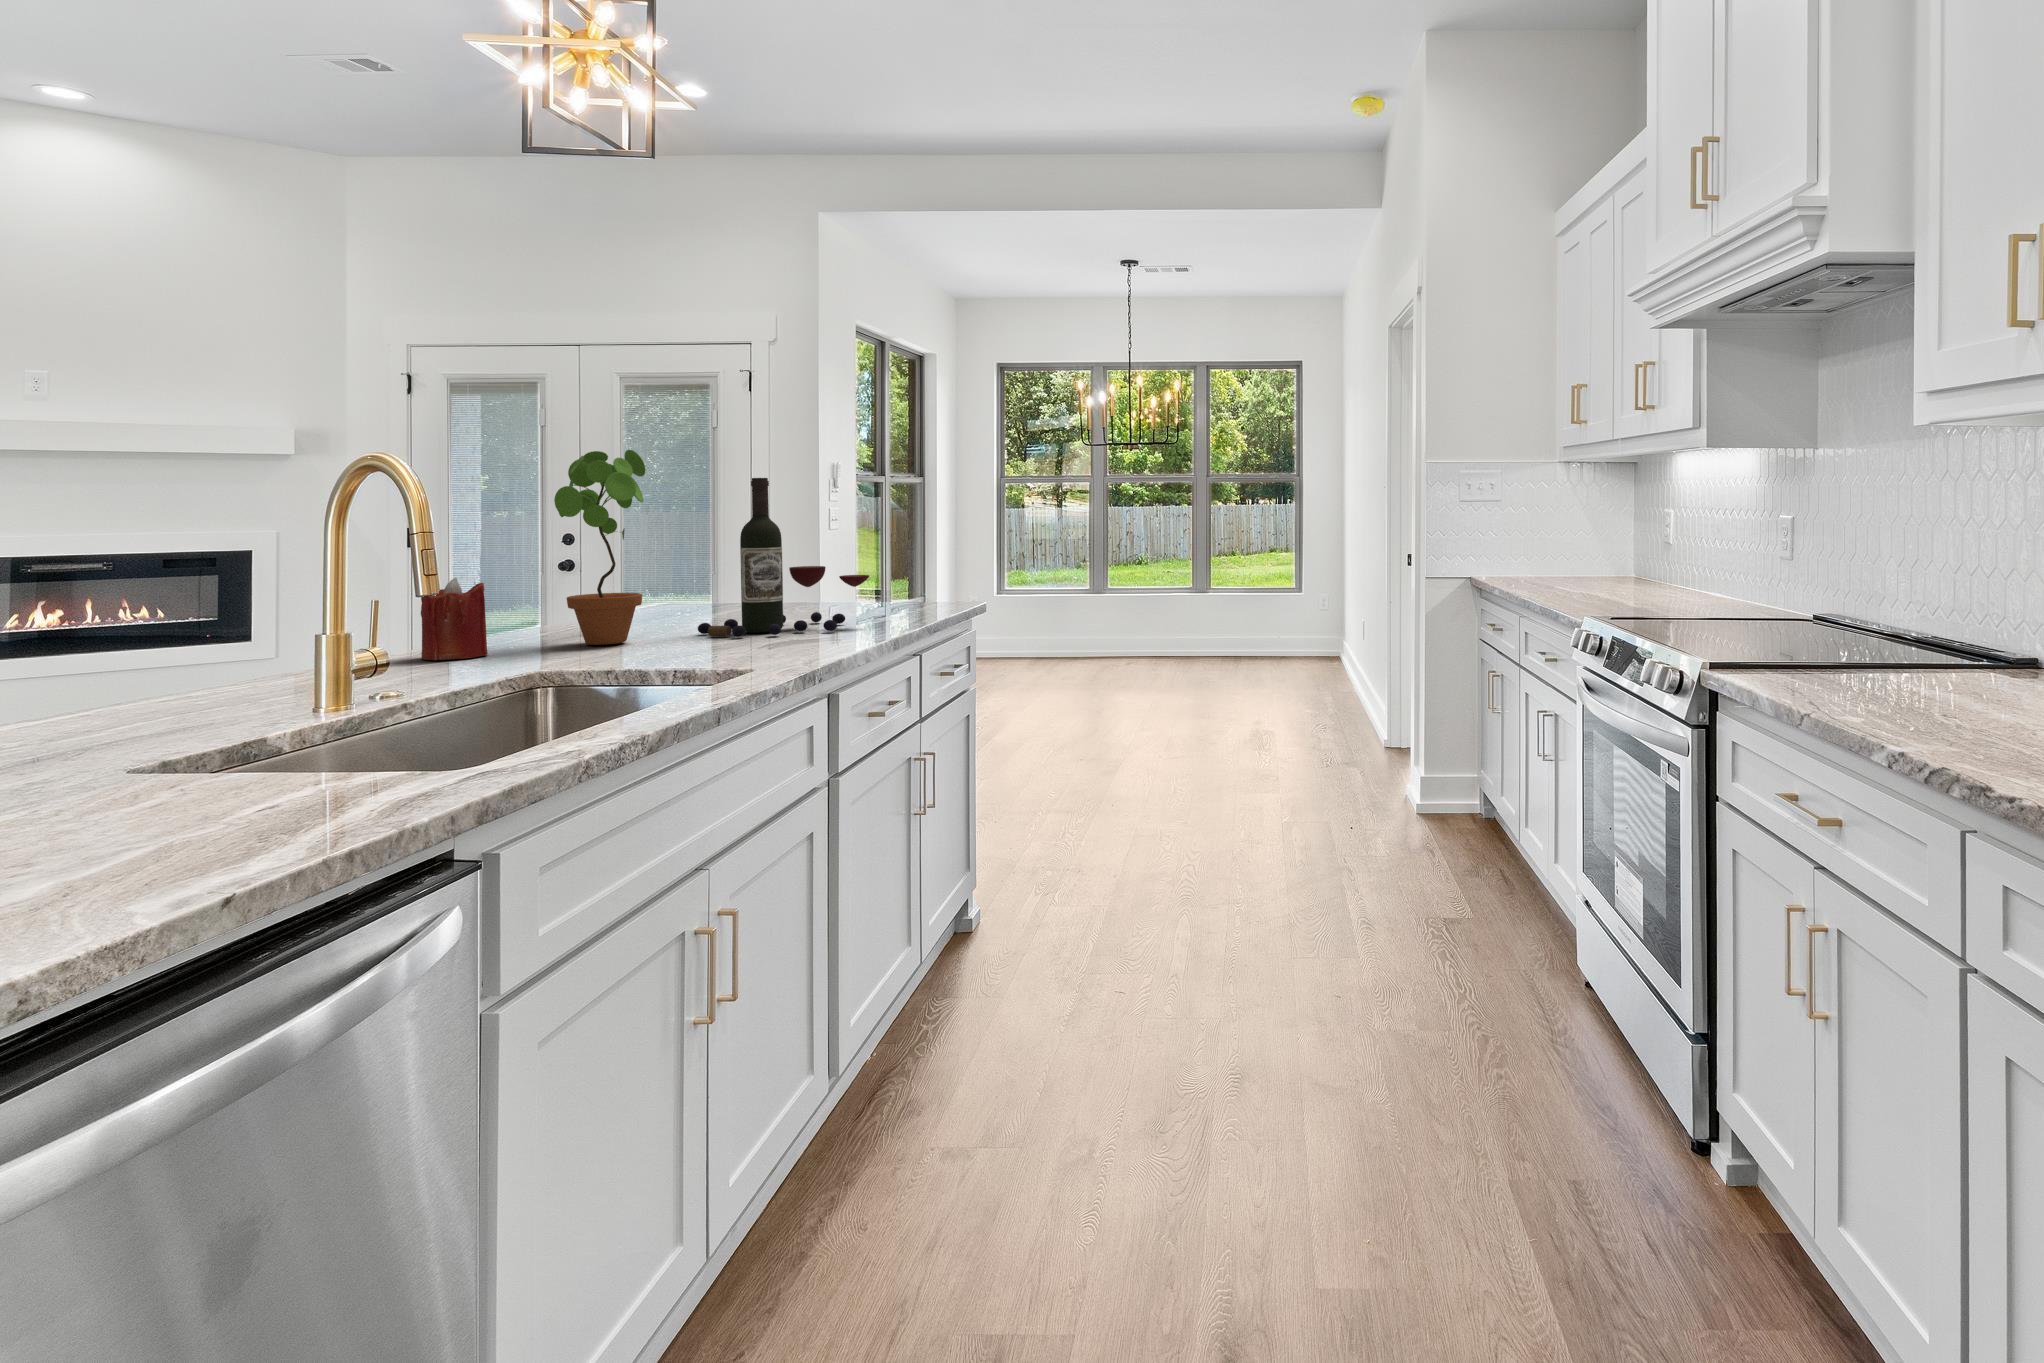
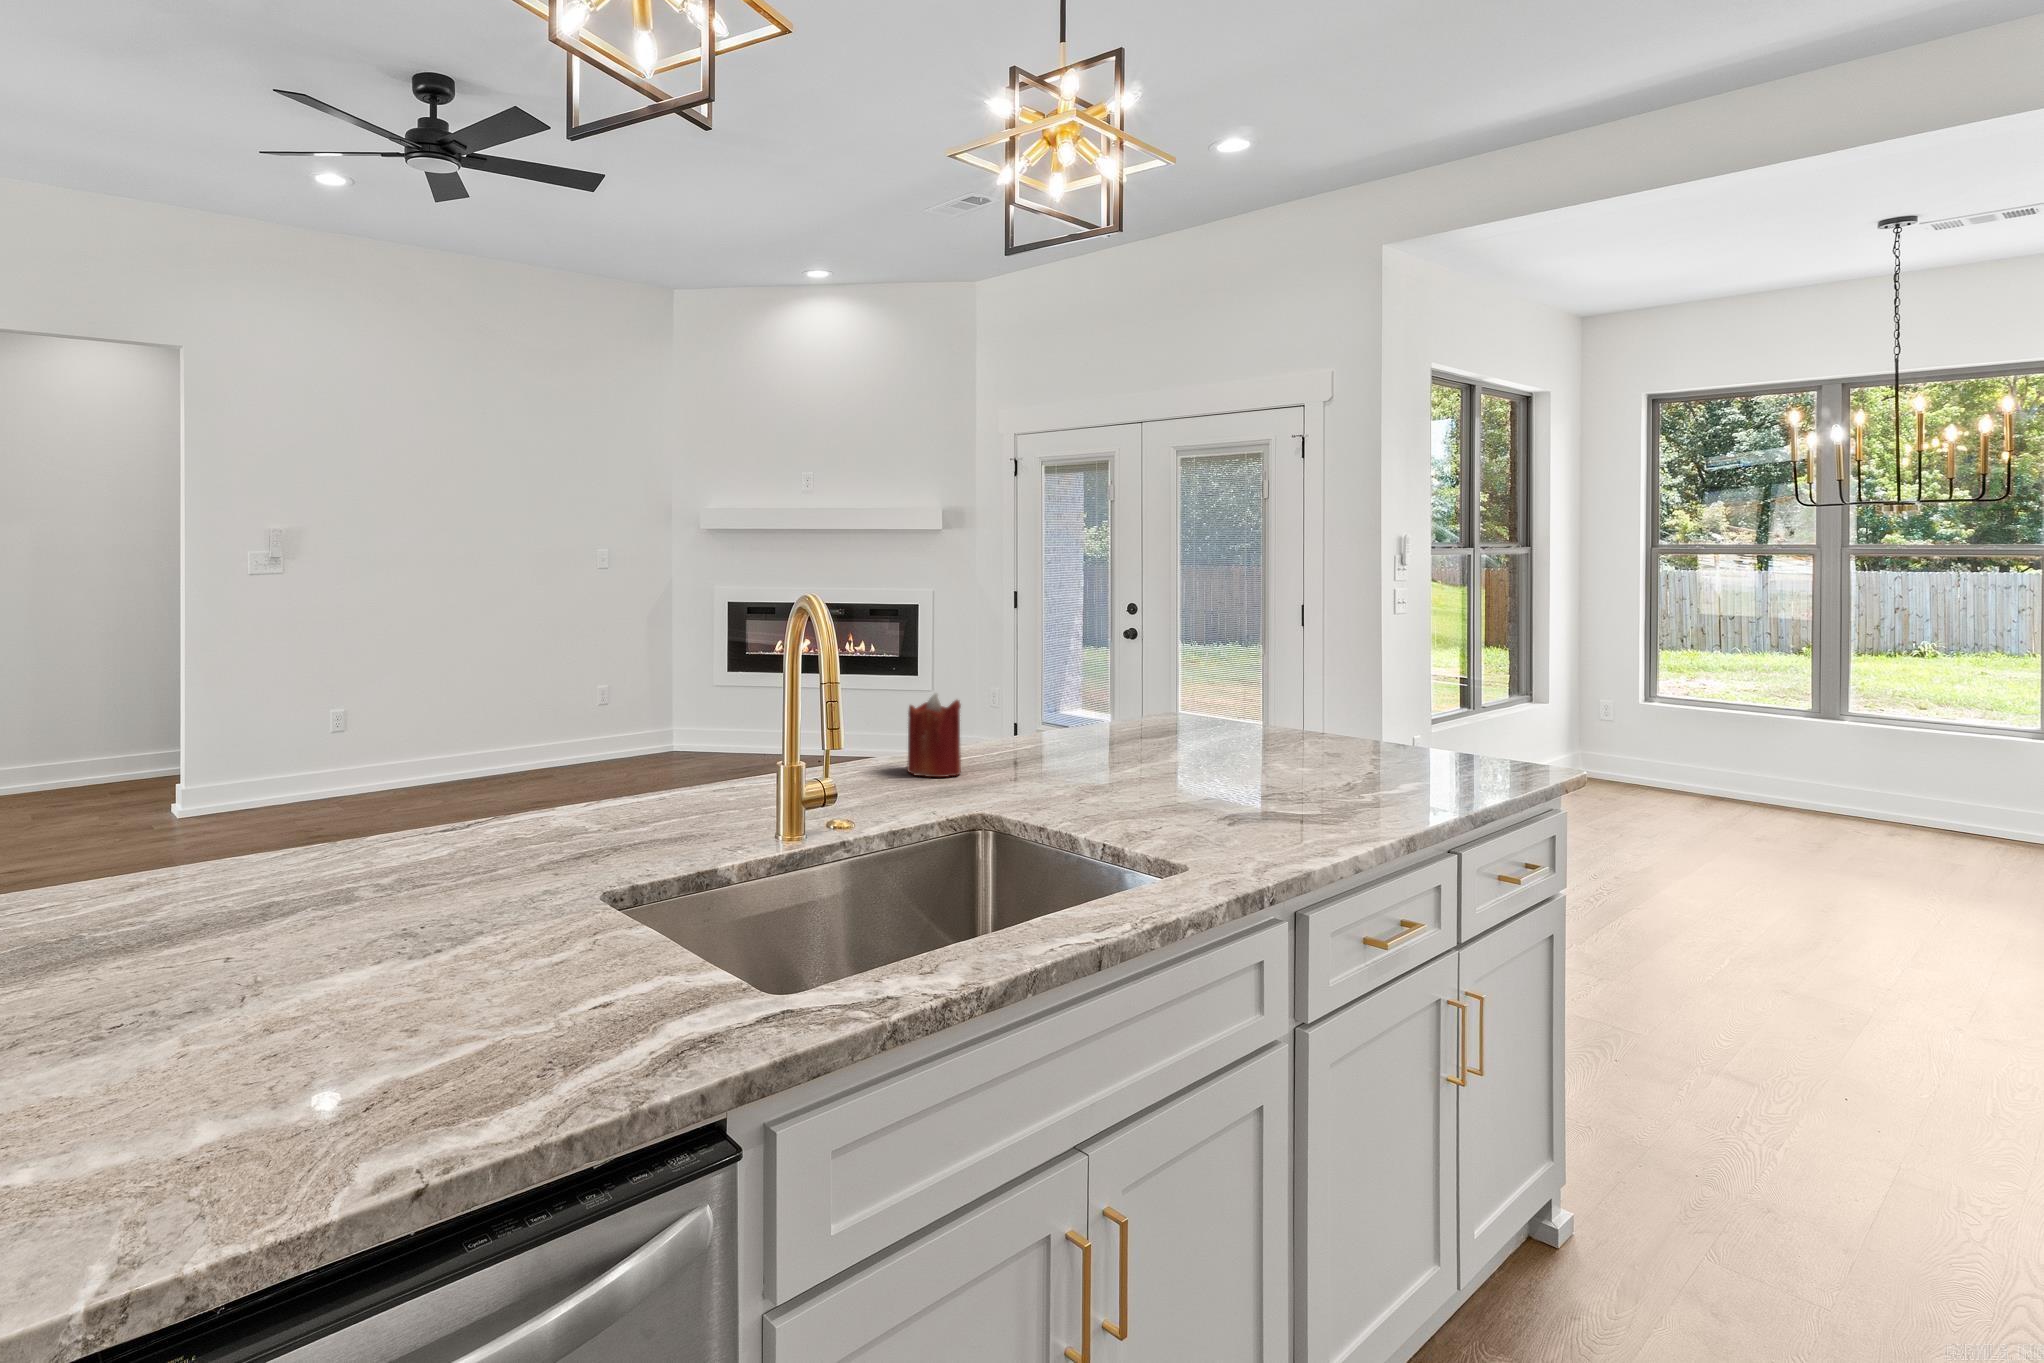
potted plant: present [554,450,645,645] -> none [1023,561,1116,778]
wine bottle: present [698,478,869,637] -> none [1172,593,1394,799]

